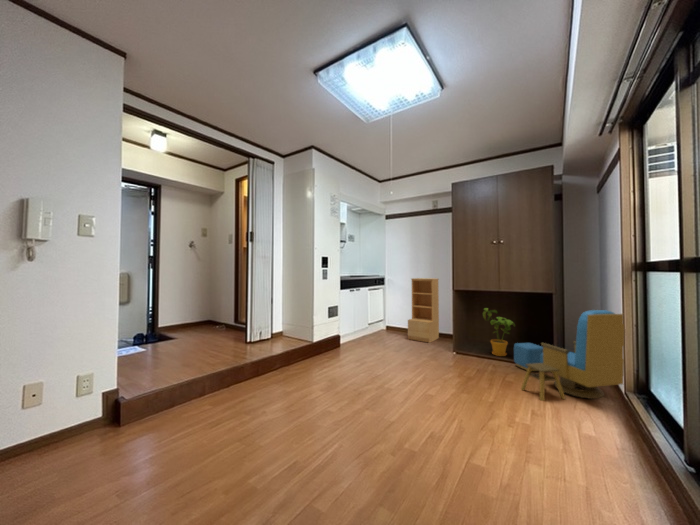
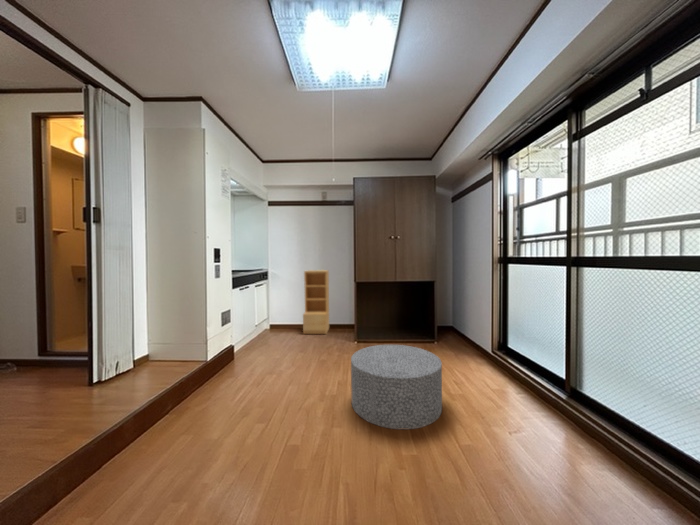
house plant: present [483,308,514,356] -> none [374,296,401,336]
armchair: present [514,310,624,401] -> none [406,291,488,367]
ottoman: none [392,353,488,438] -> present [351,345,442,430]

